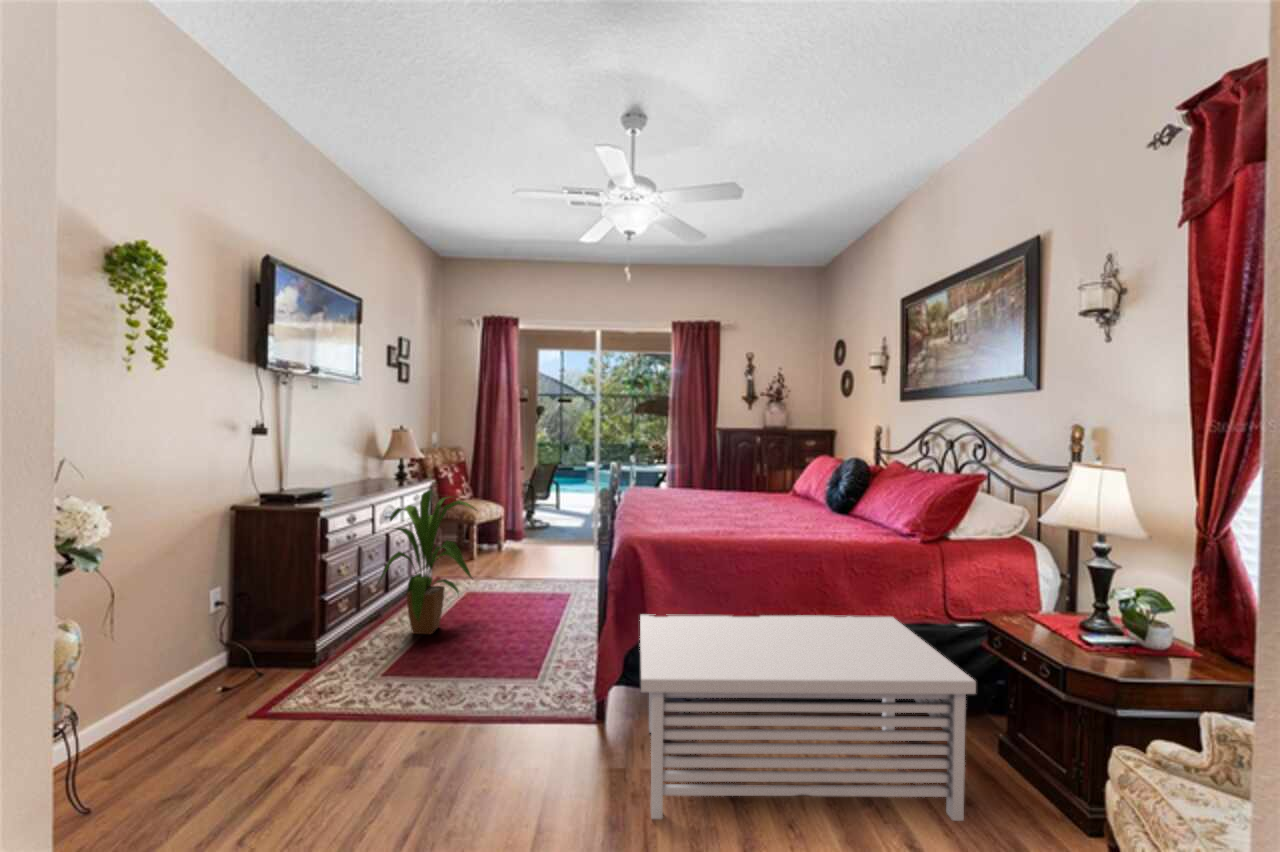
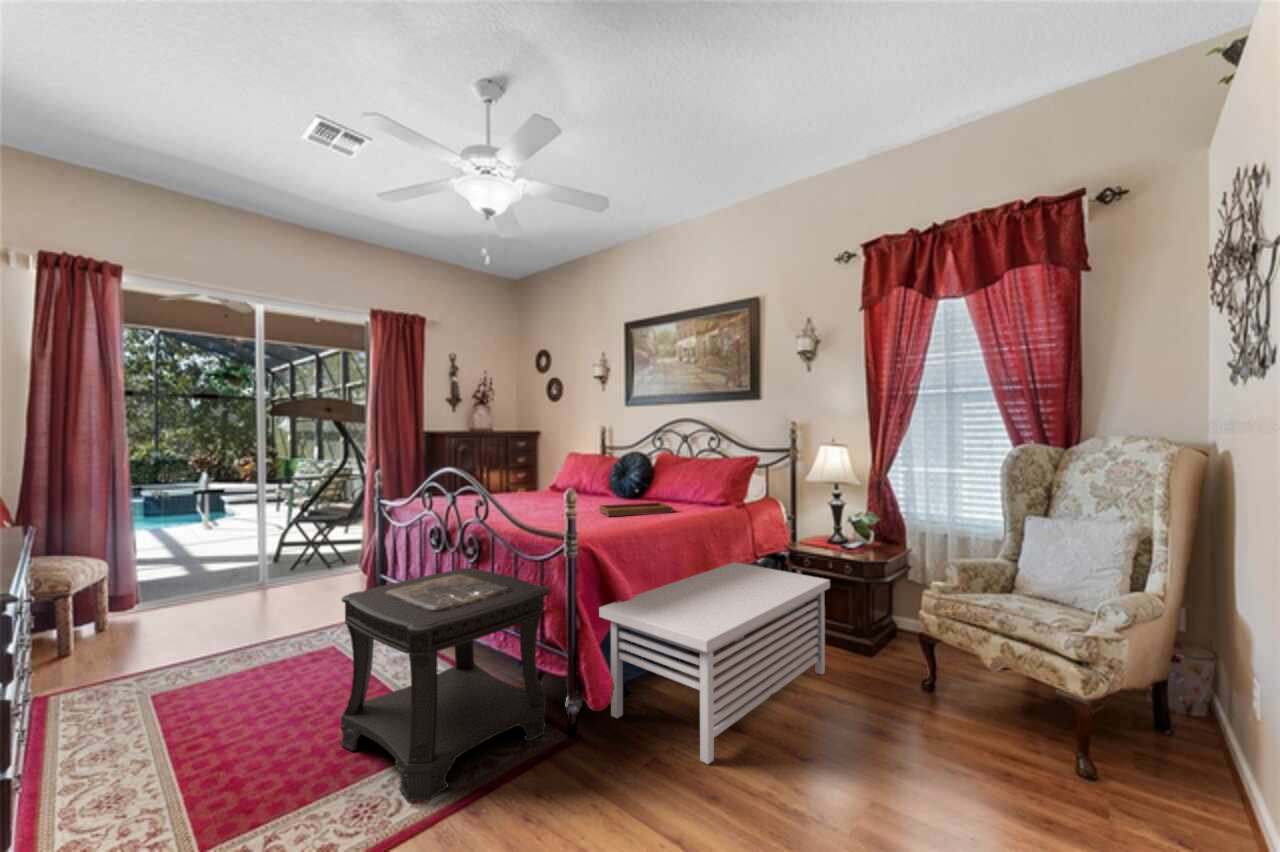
house plant: present [379,490,475,634] -> none [45,525,269,775]
tray: none [745,502,831,536] -> present [599,489,673,516]
side table: none [460,550,603,718] -> present [341,568,551,801]

